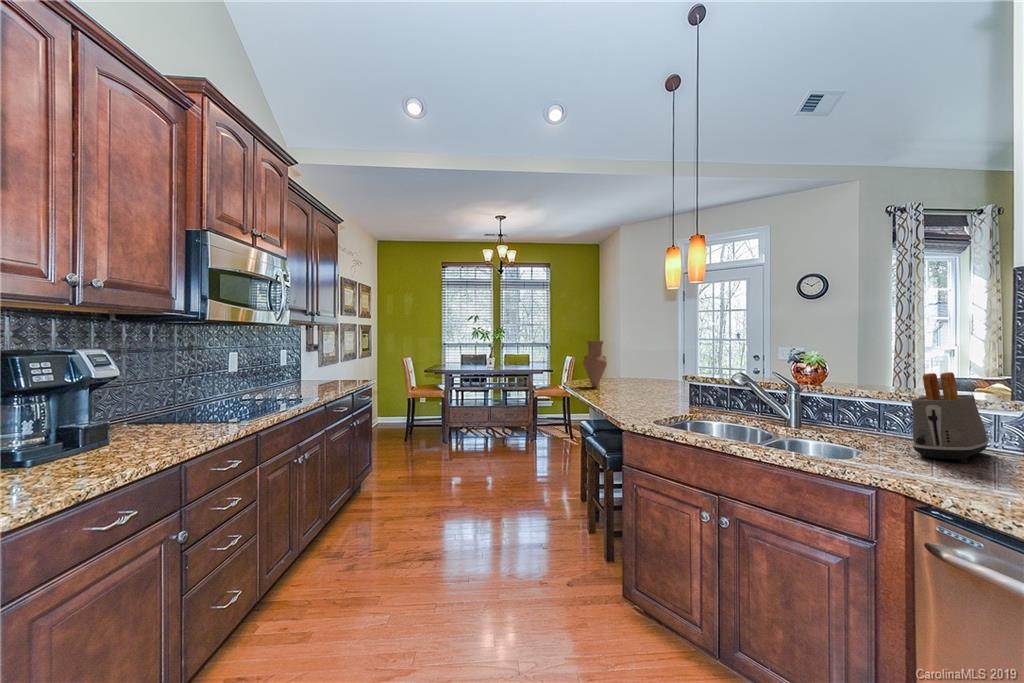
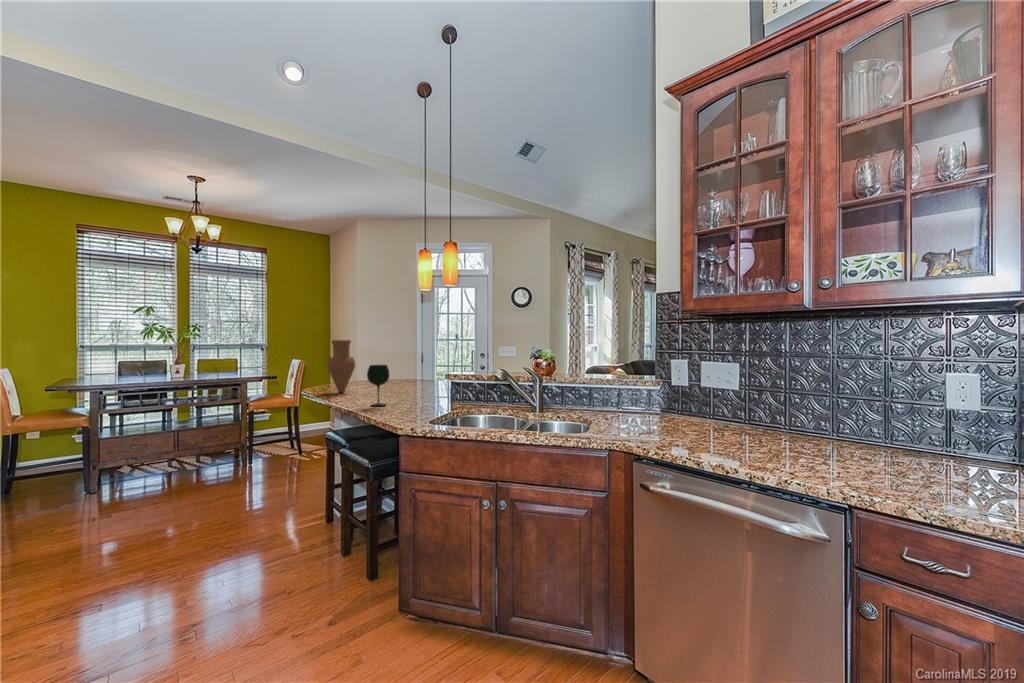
wine glass: none [608,364,629,402] -> present [367,365,389,406]
toaster: present [911,372,989,463] -> none [621,361,660,425]

